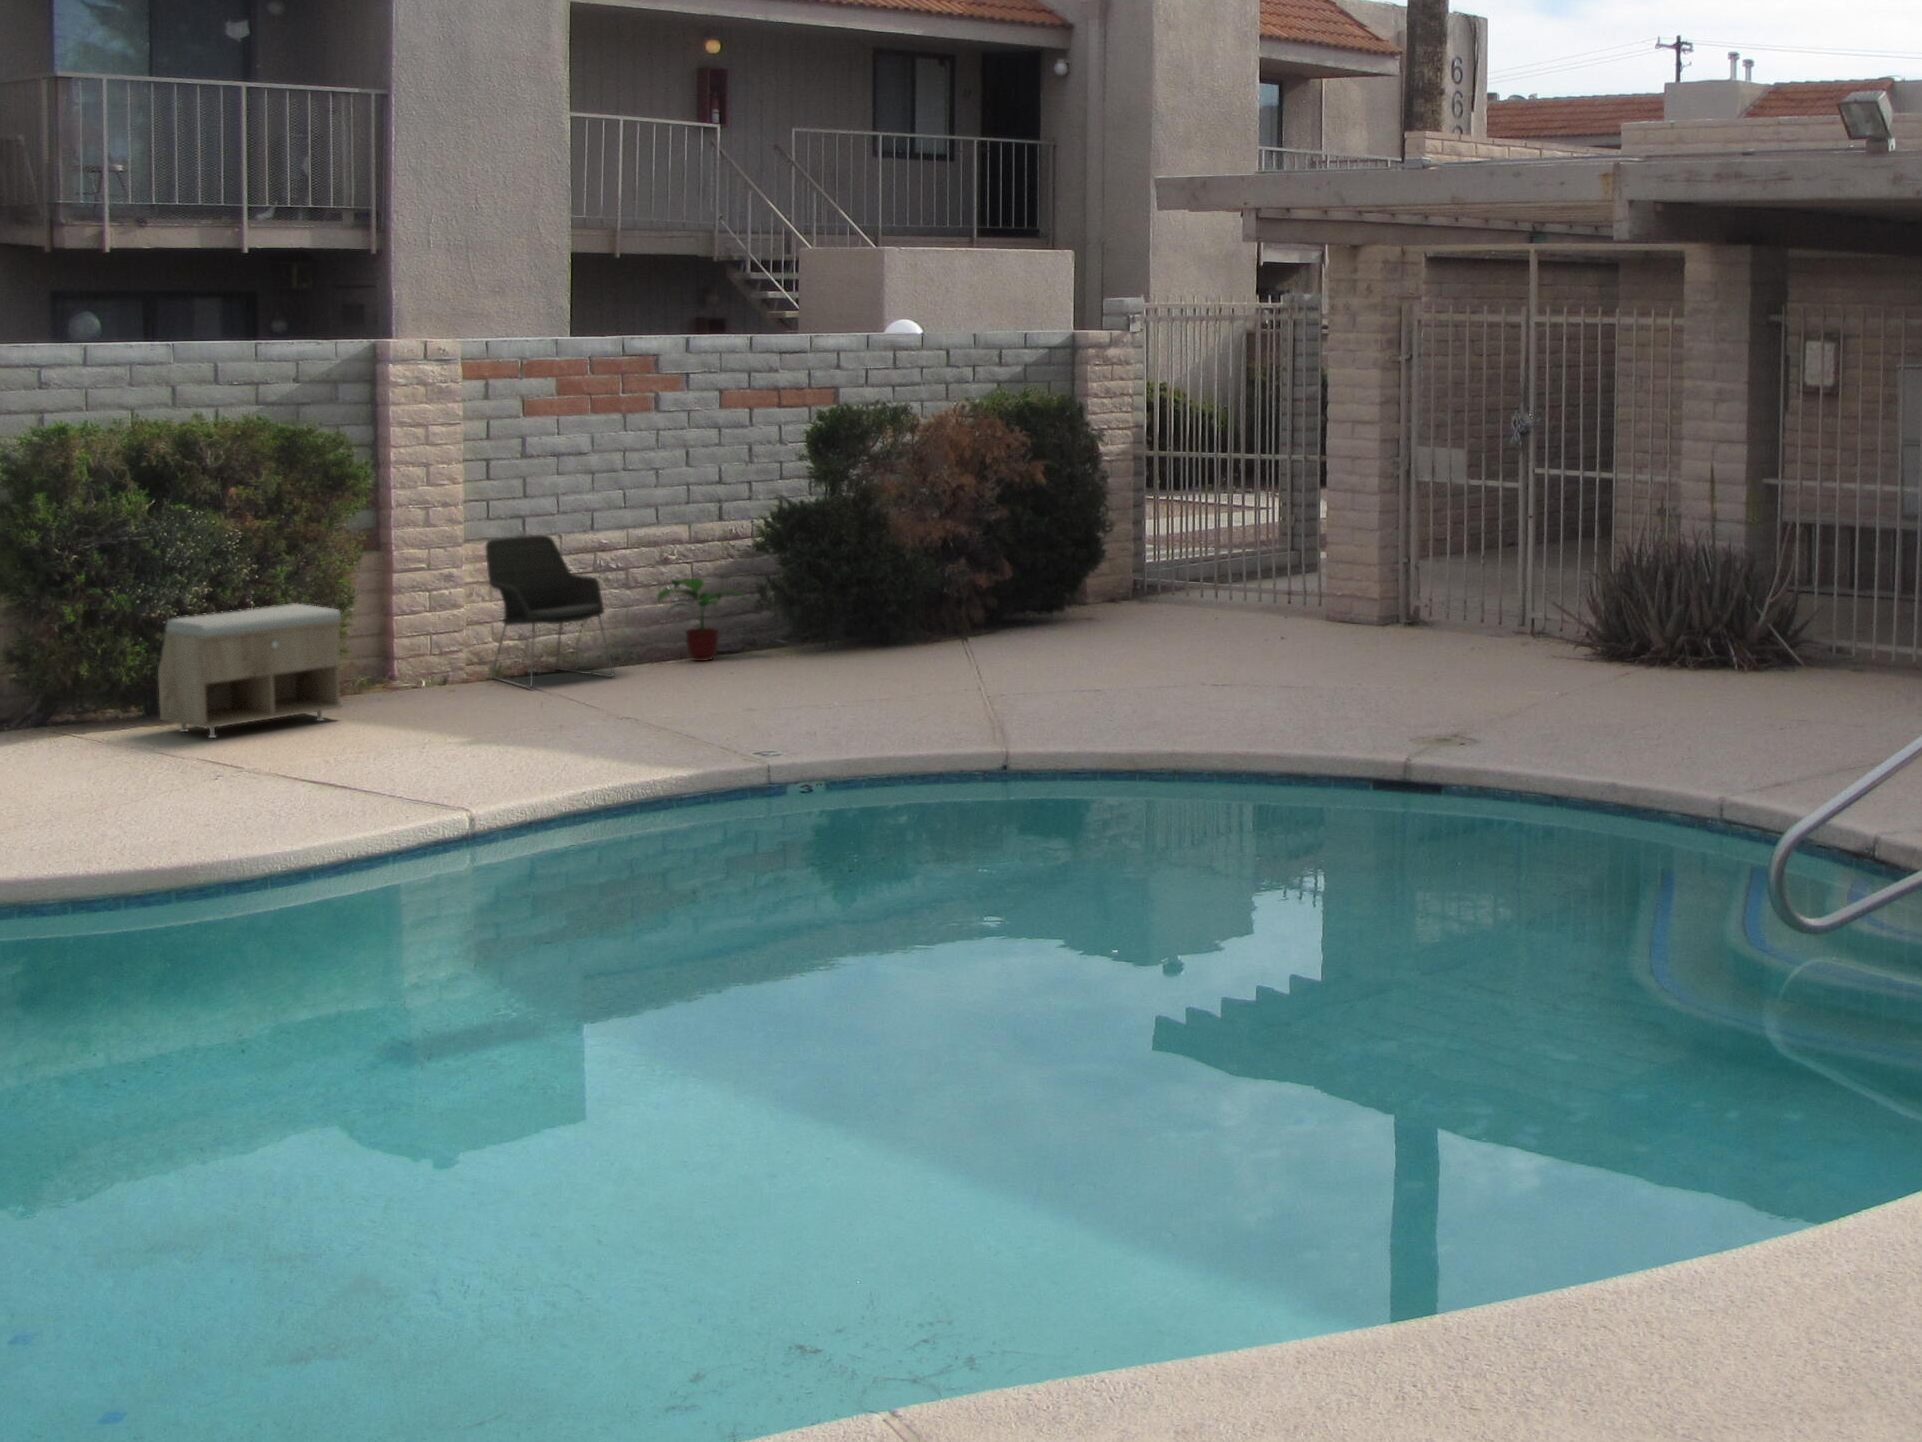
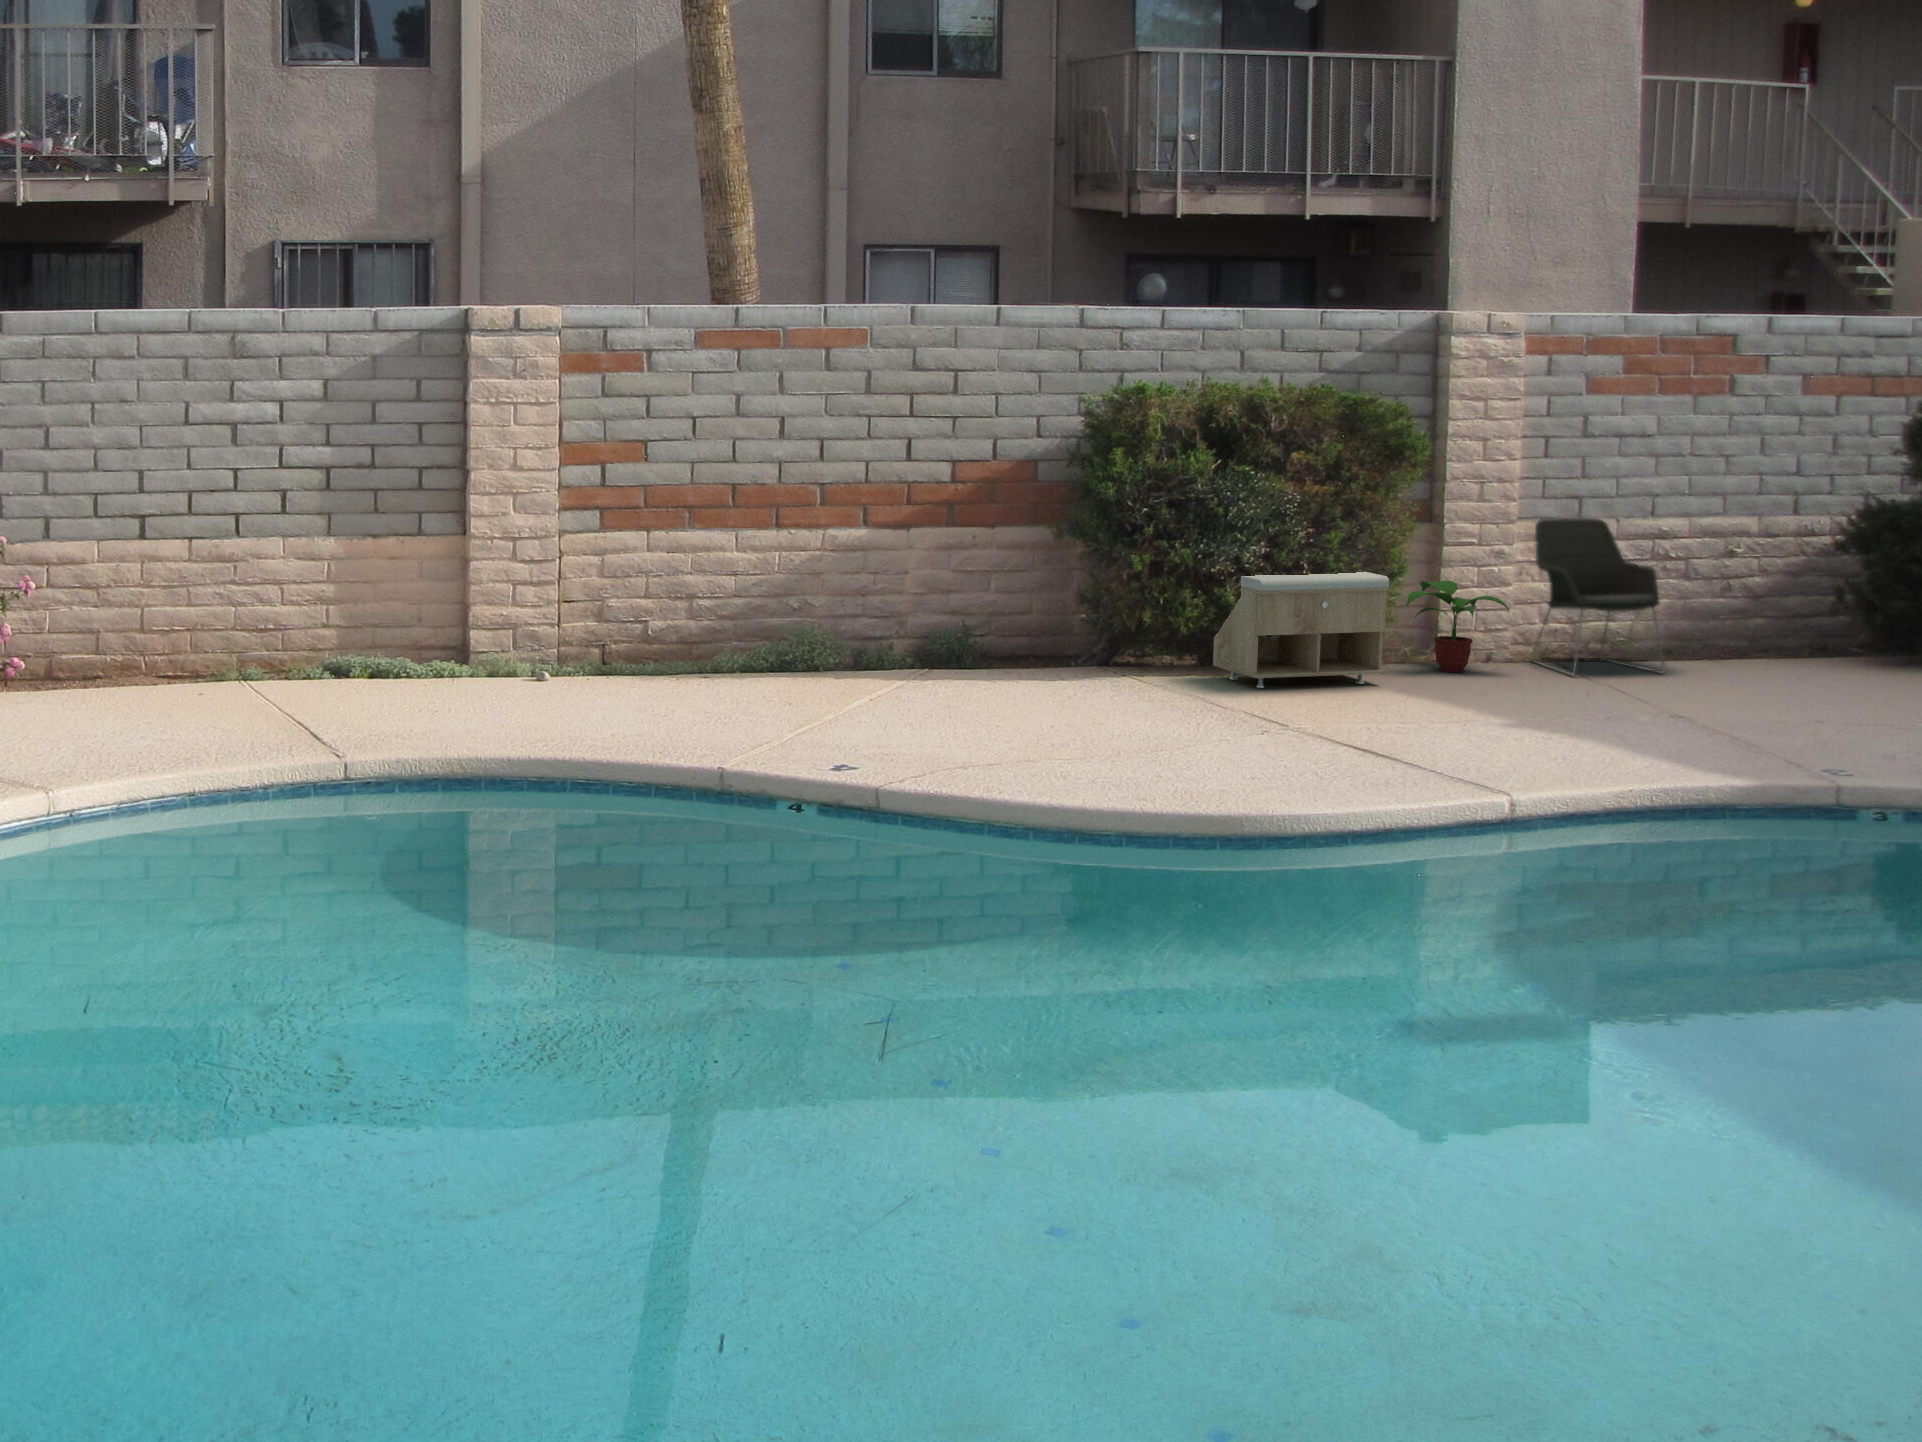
potted plant: present [657,578,743,661] -> present [1406,581,1509,672]

